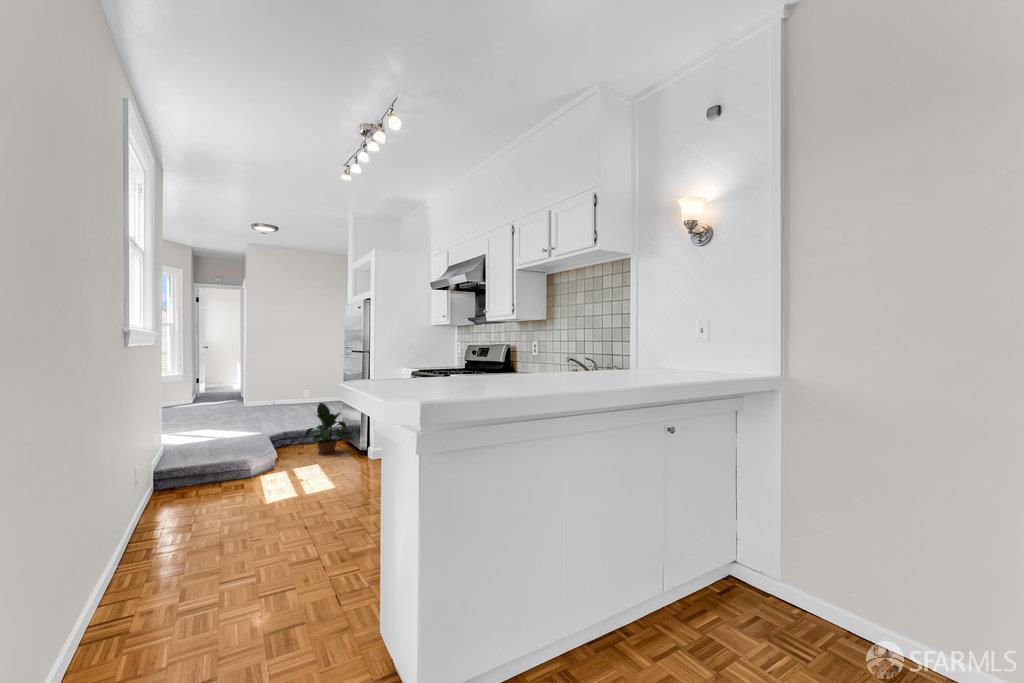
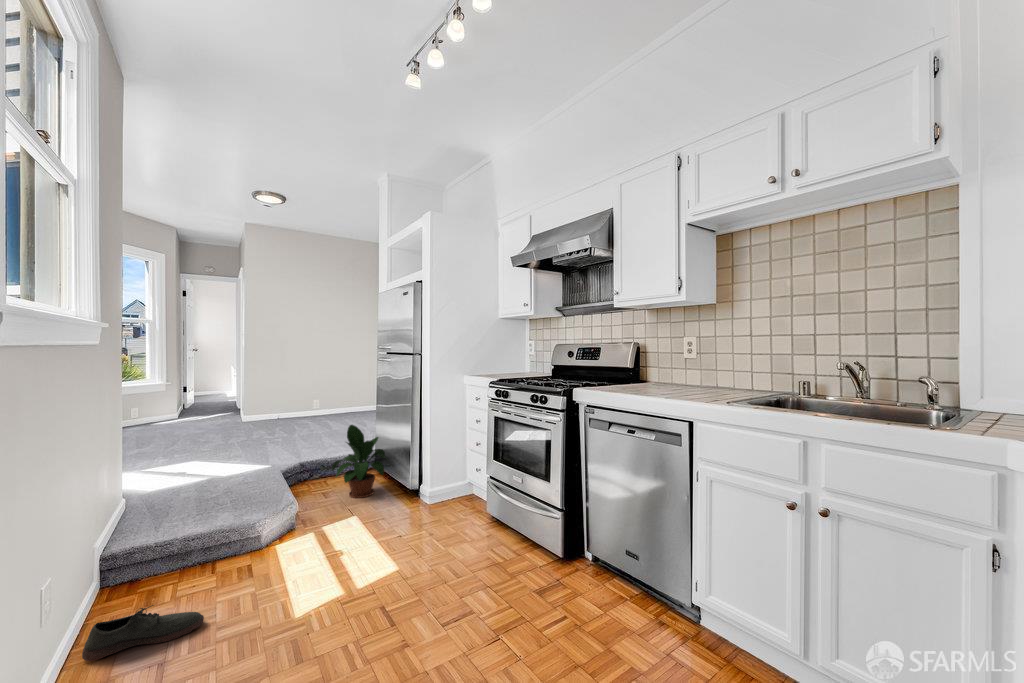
shoe: none [148,492,215,516] -> present [82,605,204,661]

